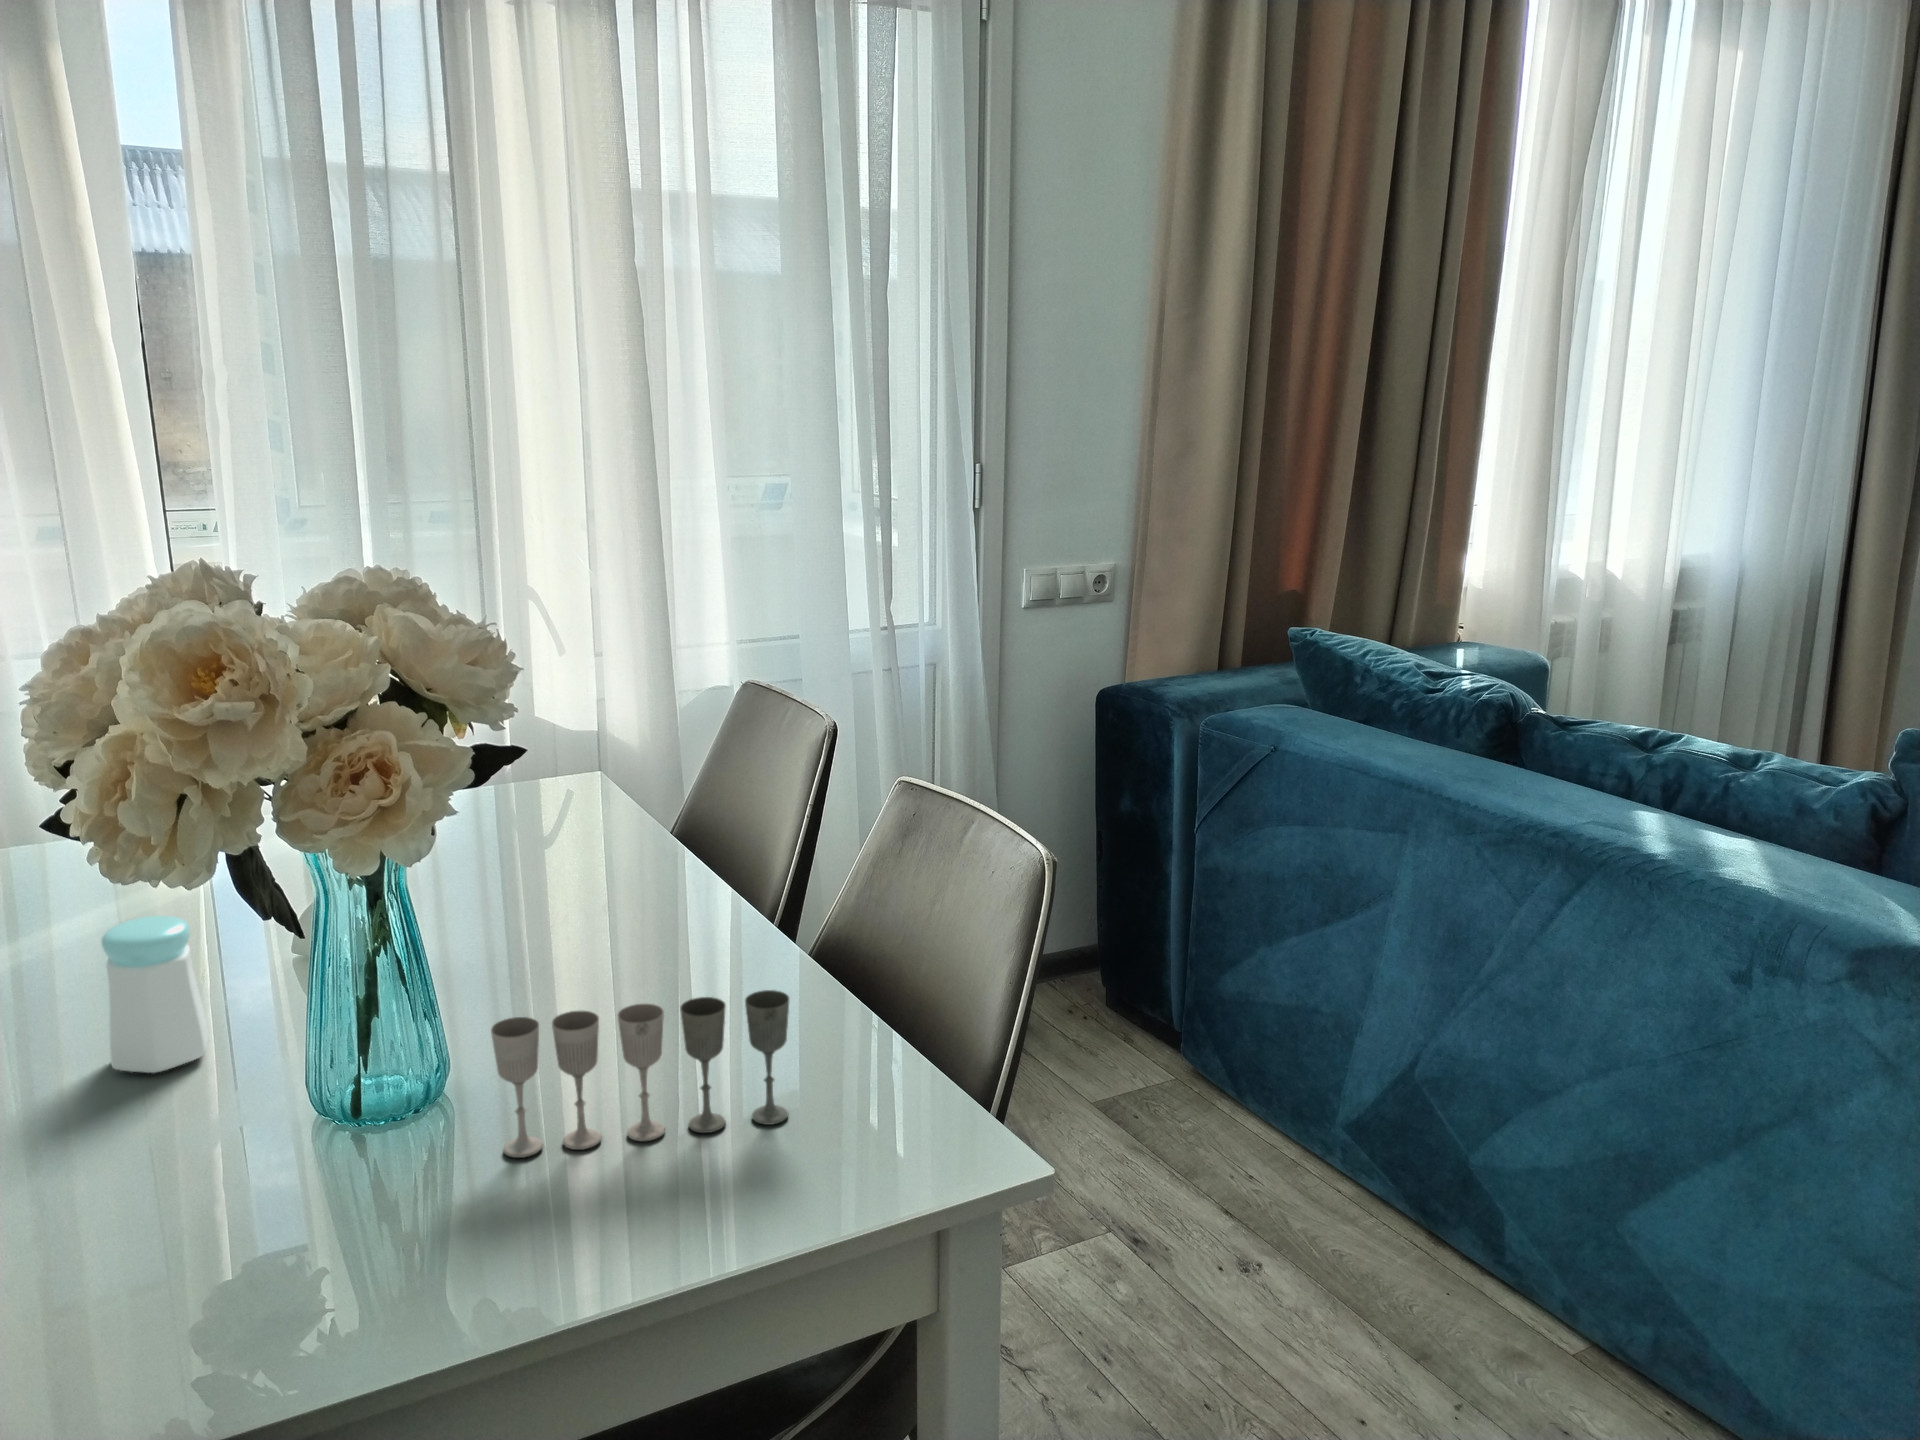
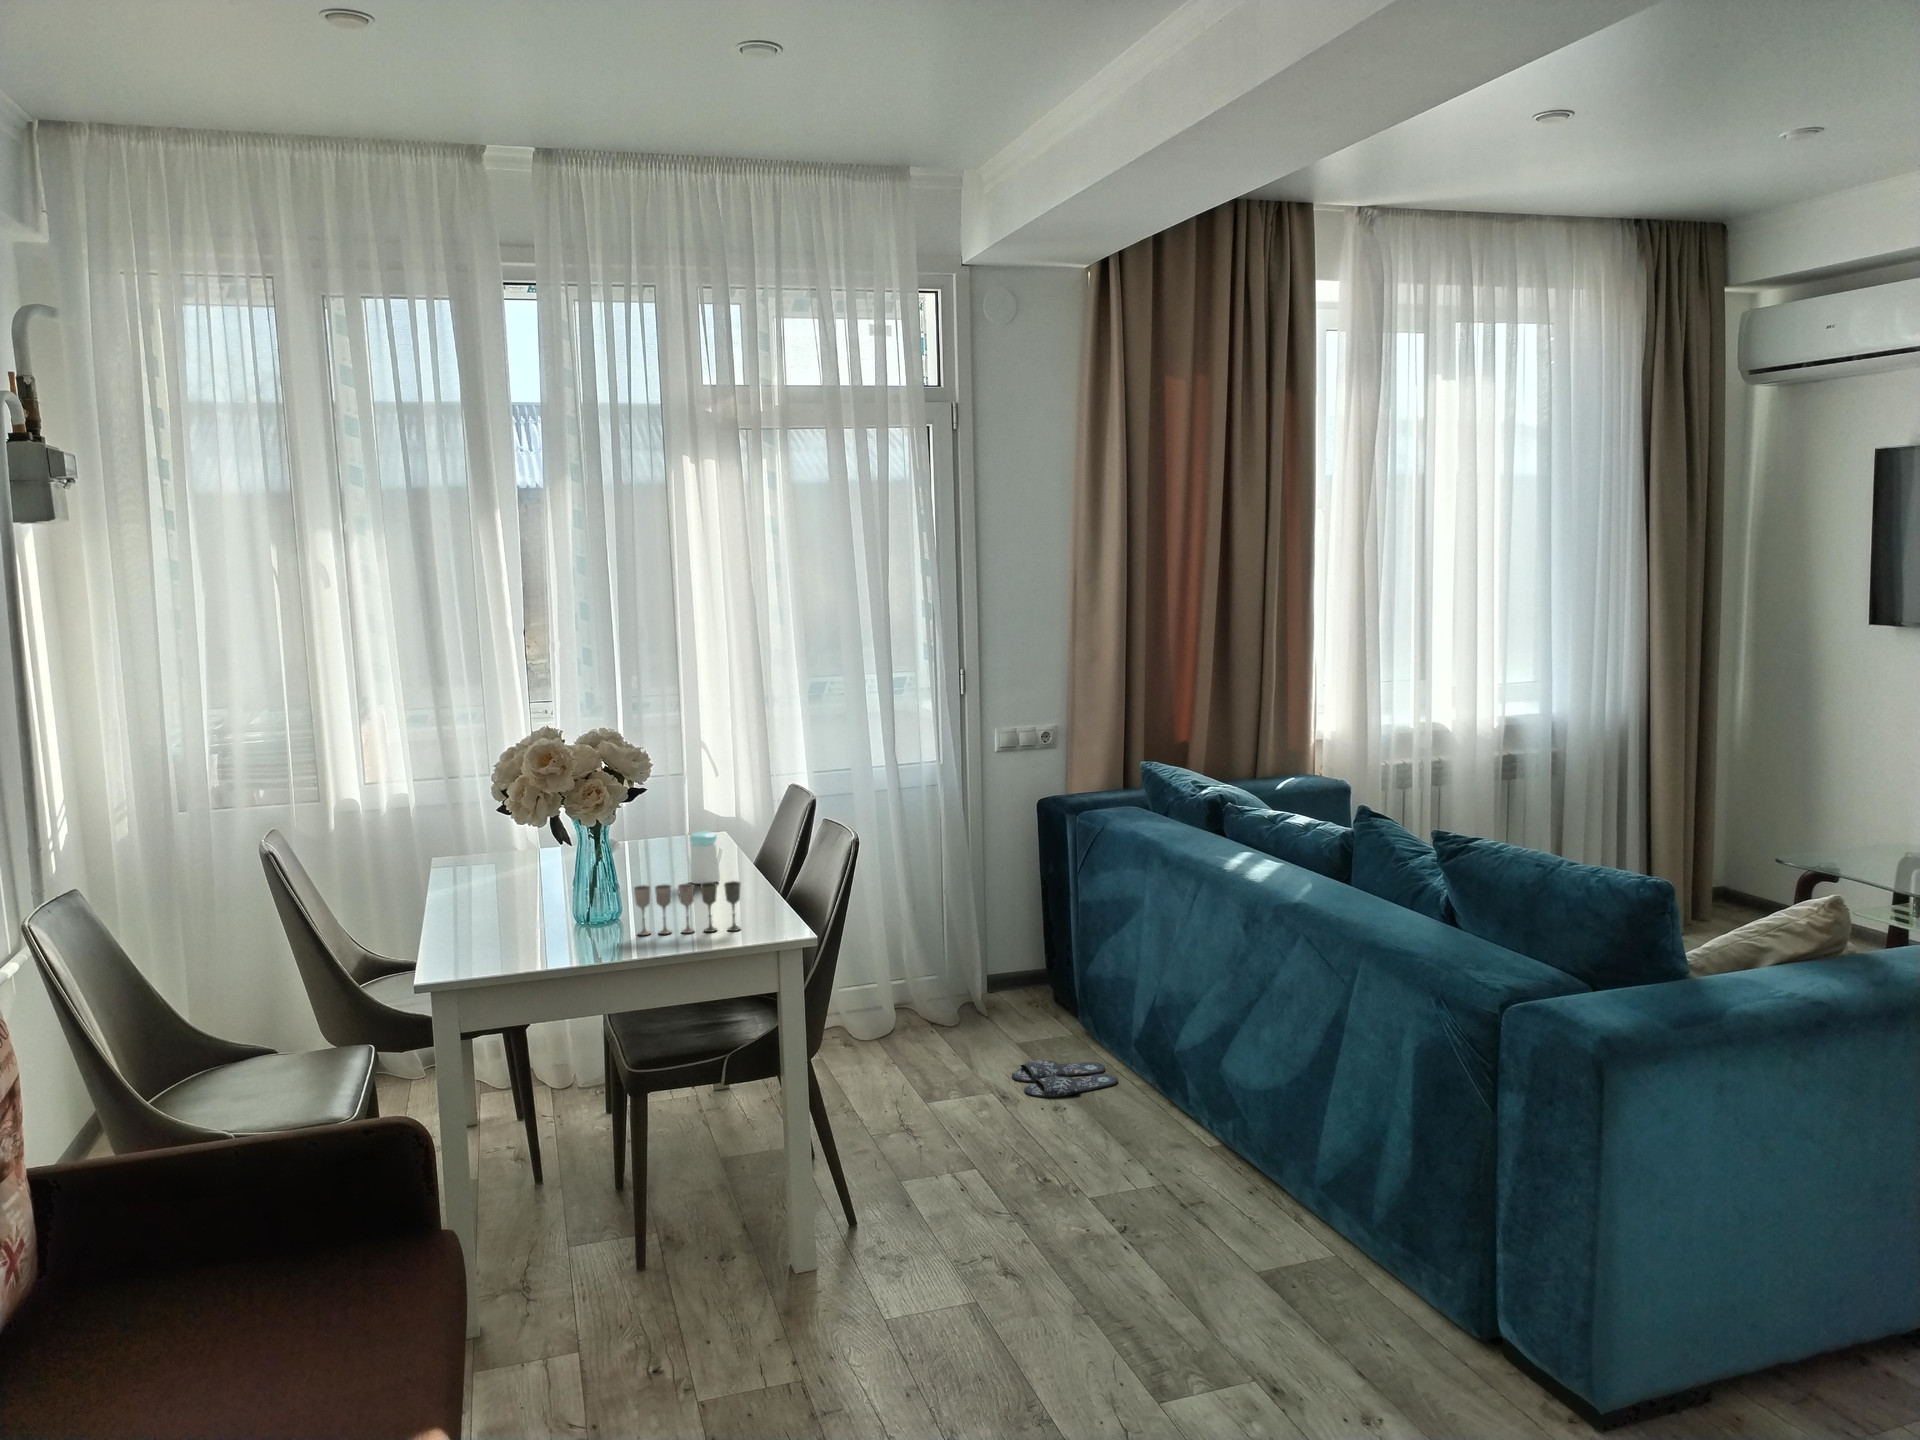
salt shaker: present [101,916,208,1073] -> present [690,831,720,884]
slippers: none [1129,1151,1319,1244] -> present [1012,1060,1118,1097]

